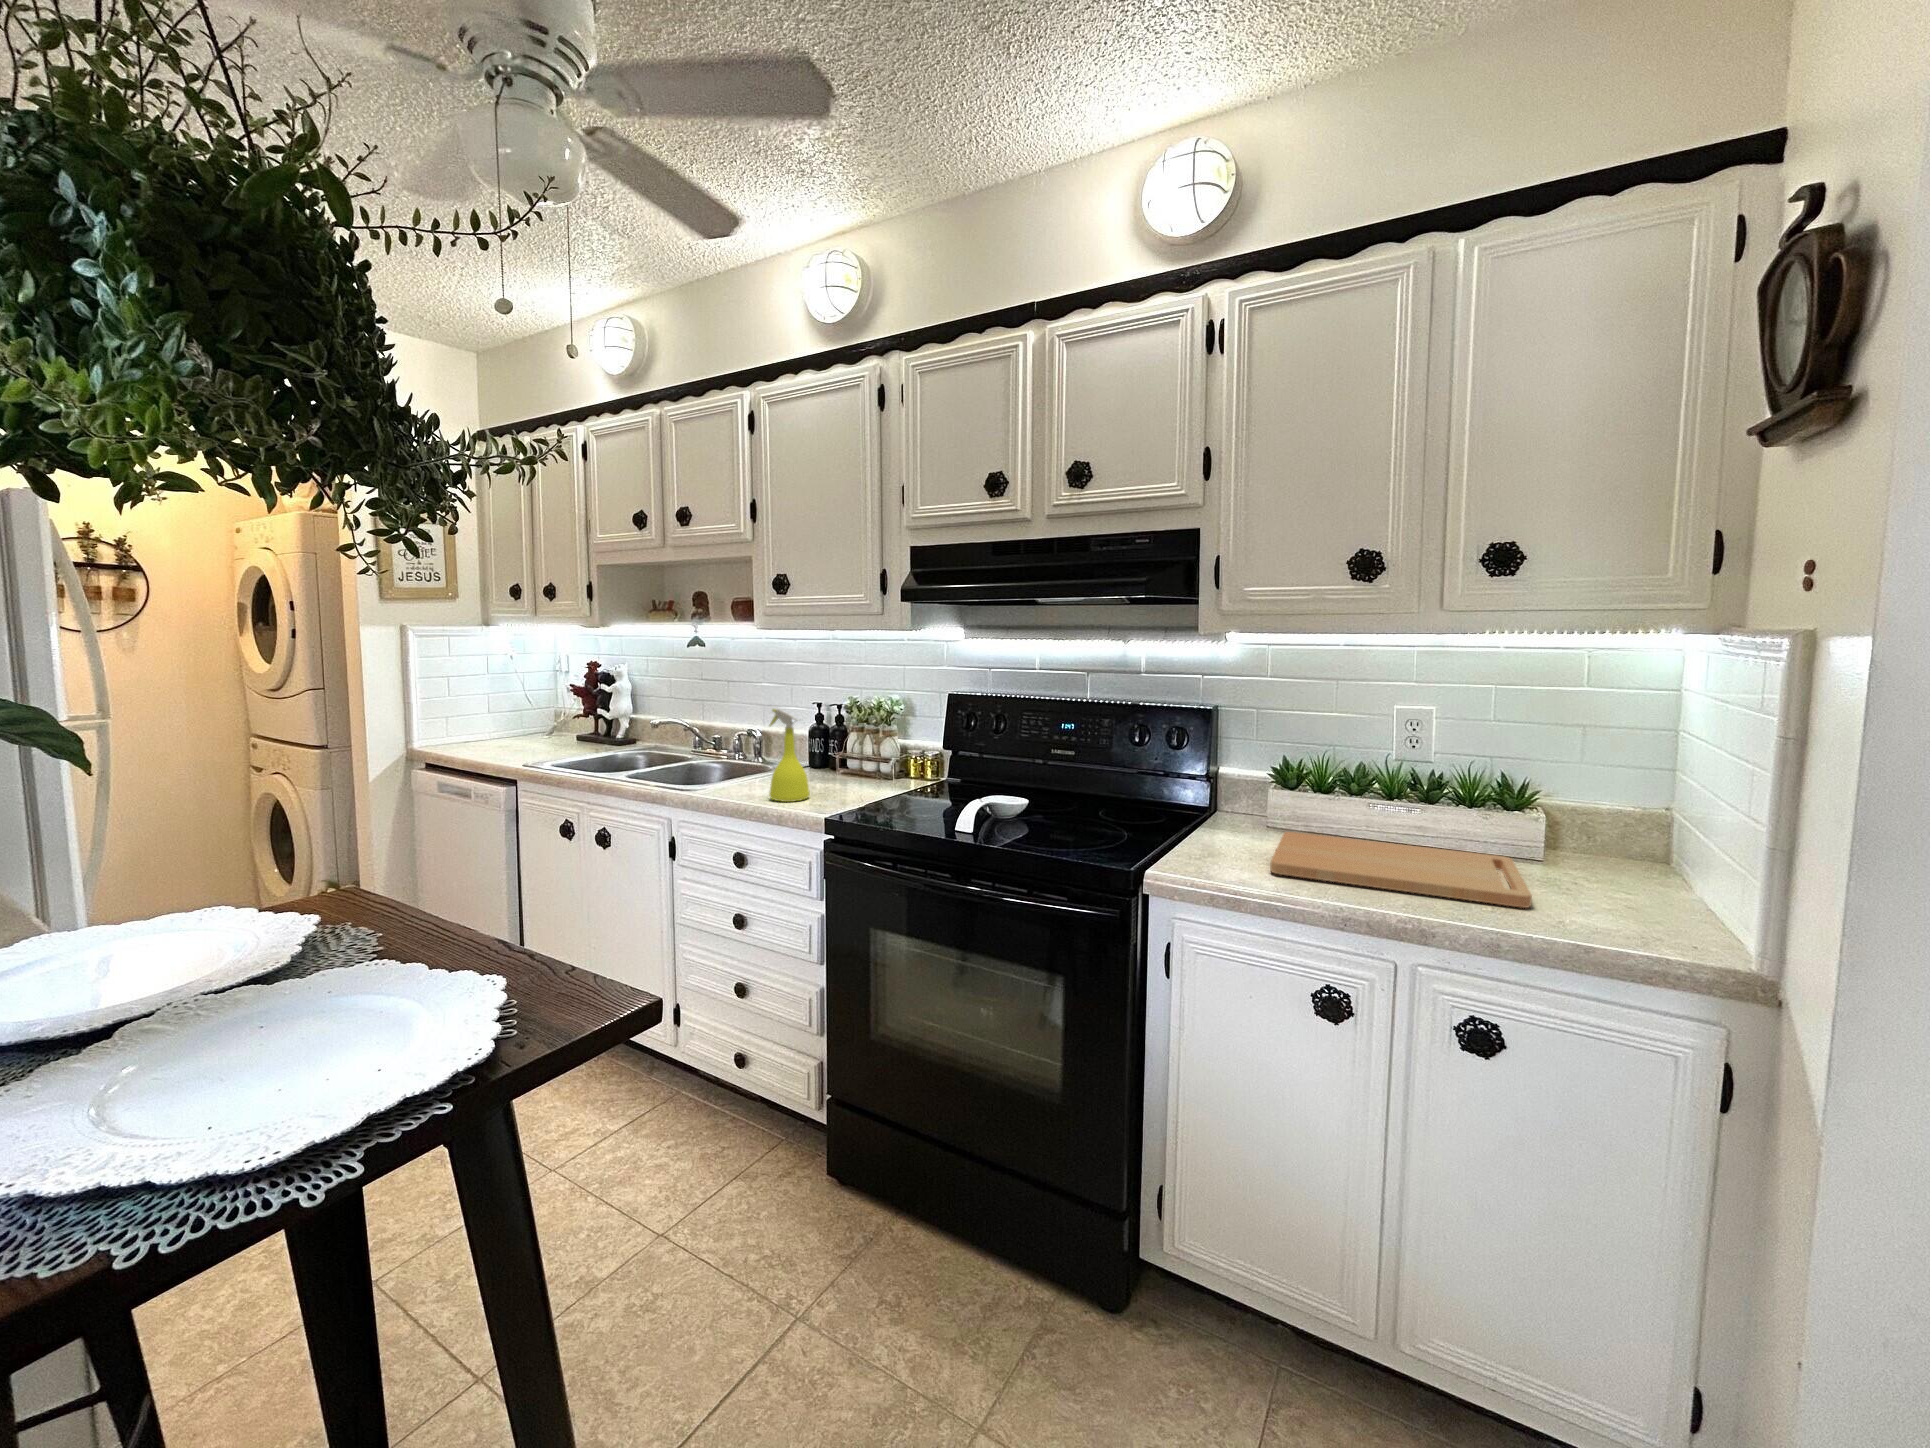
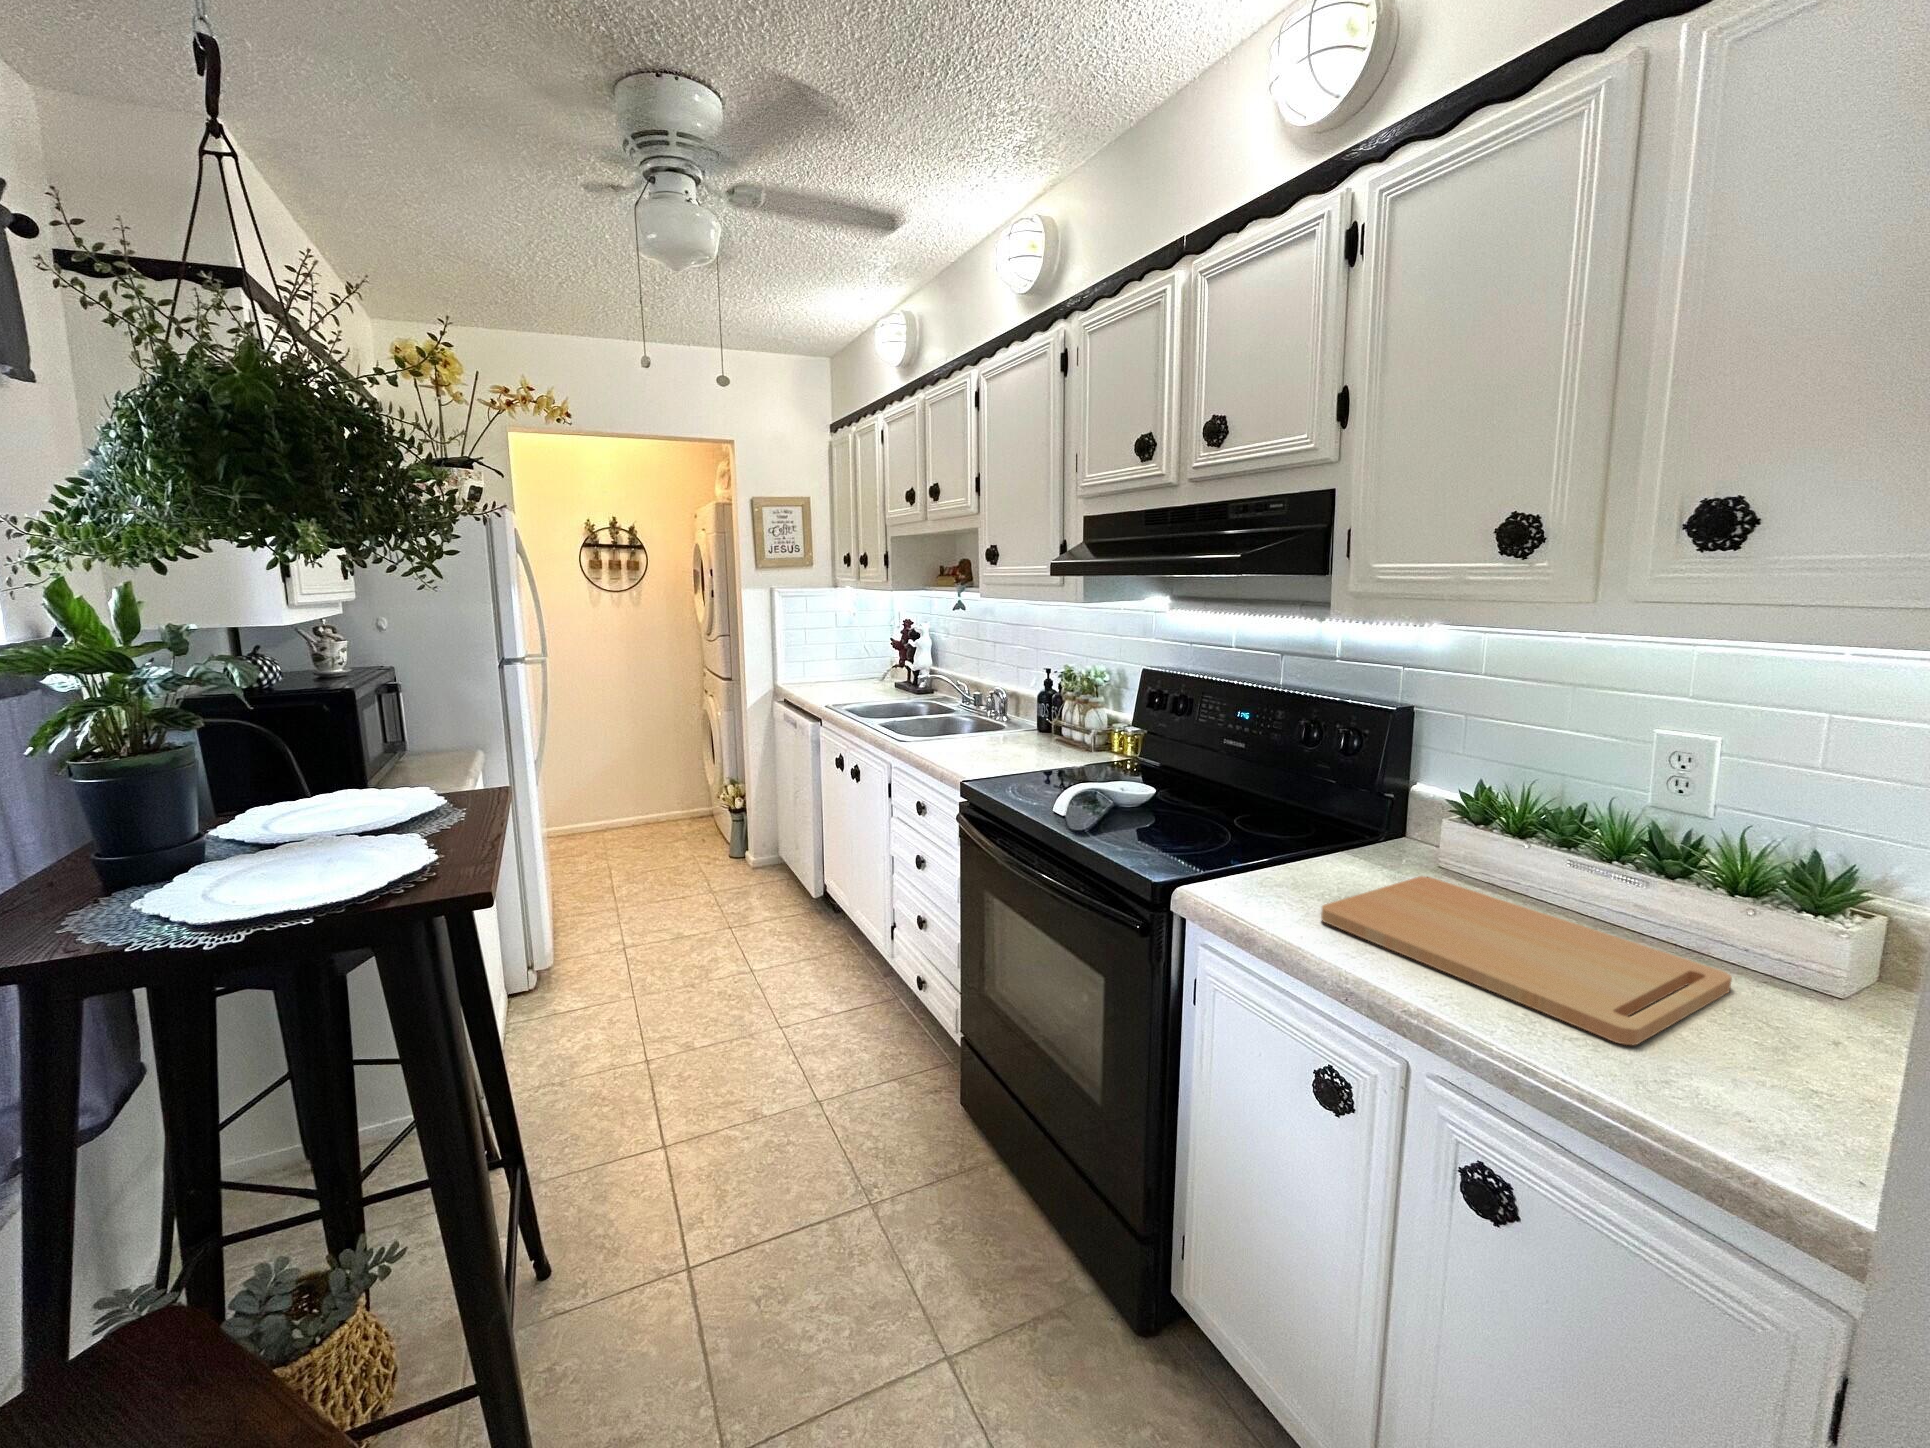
spray bottle: present [769,709,810,802] -> none [950,674,987,762]

